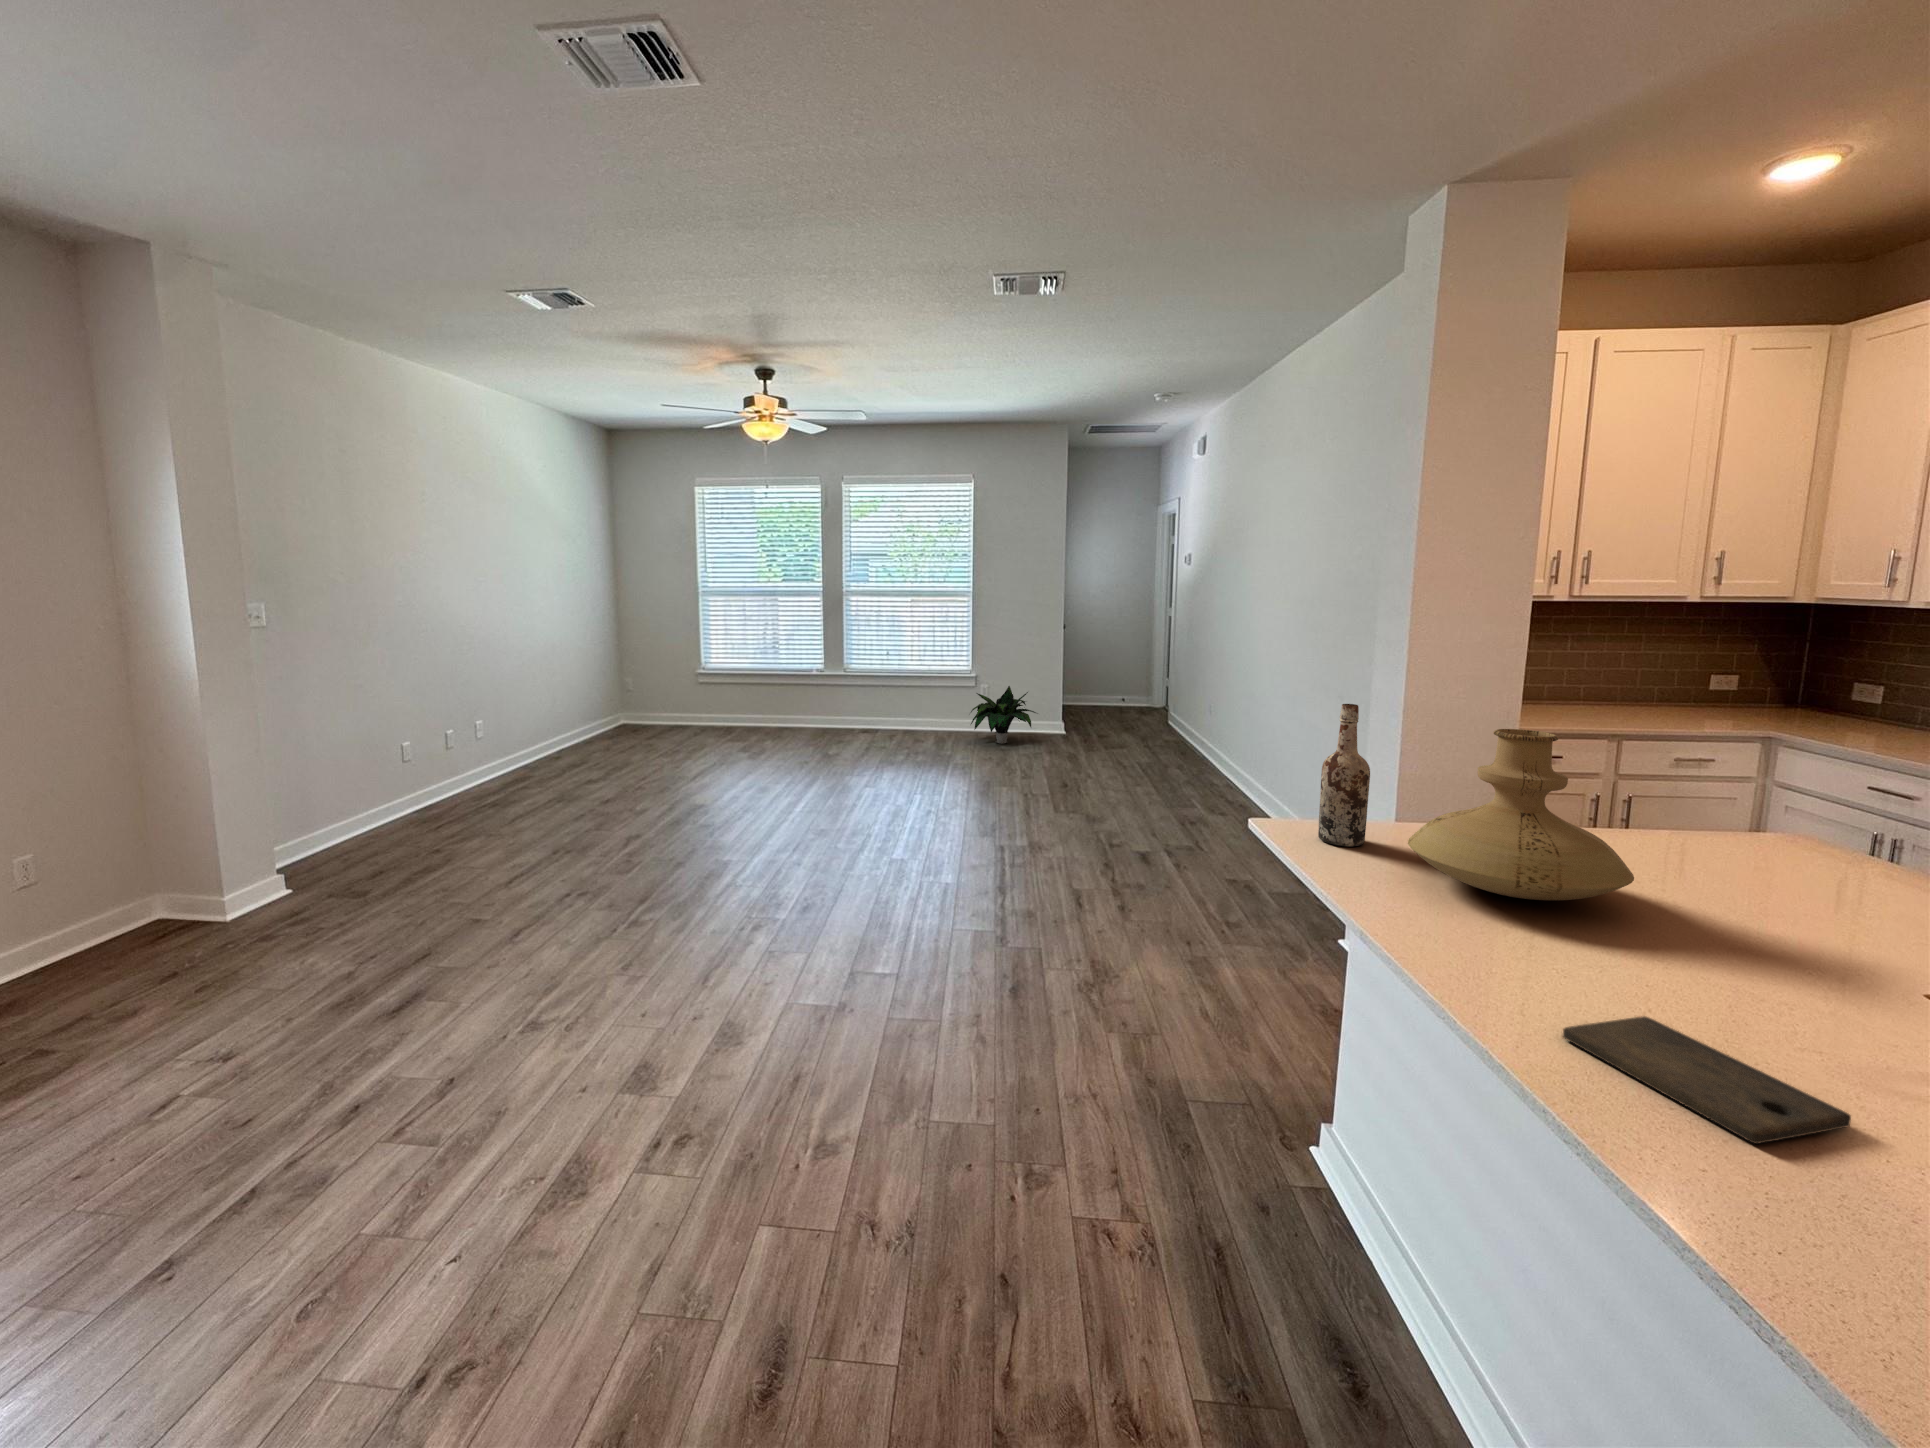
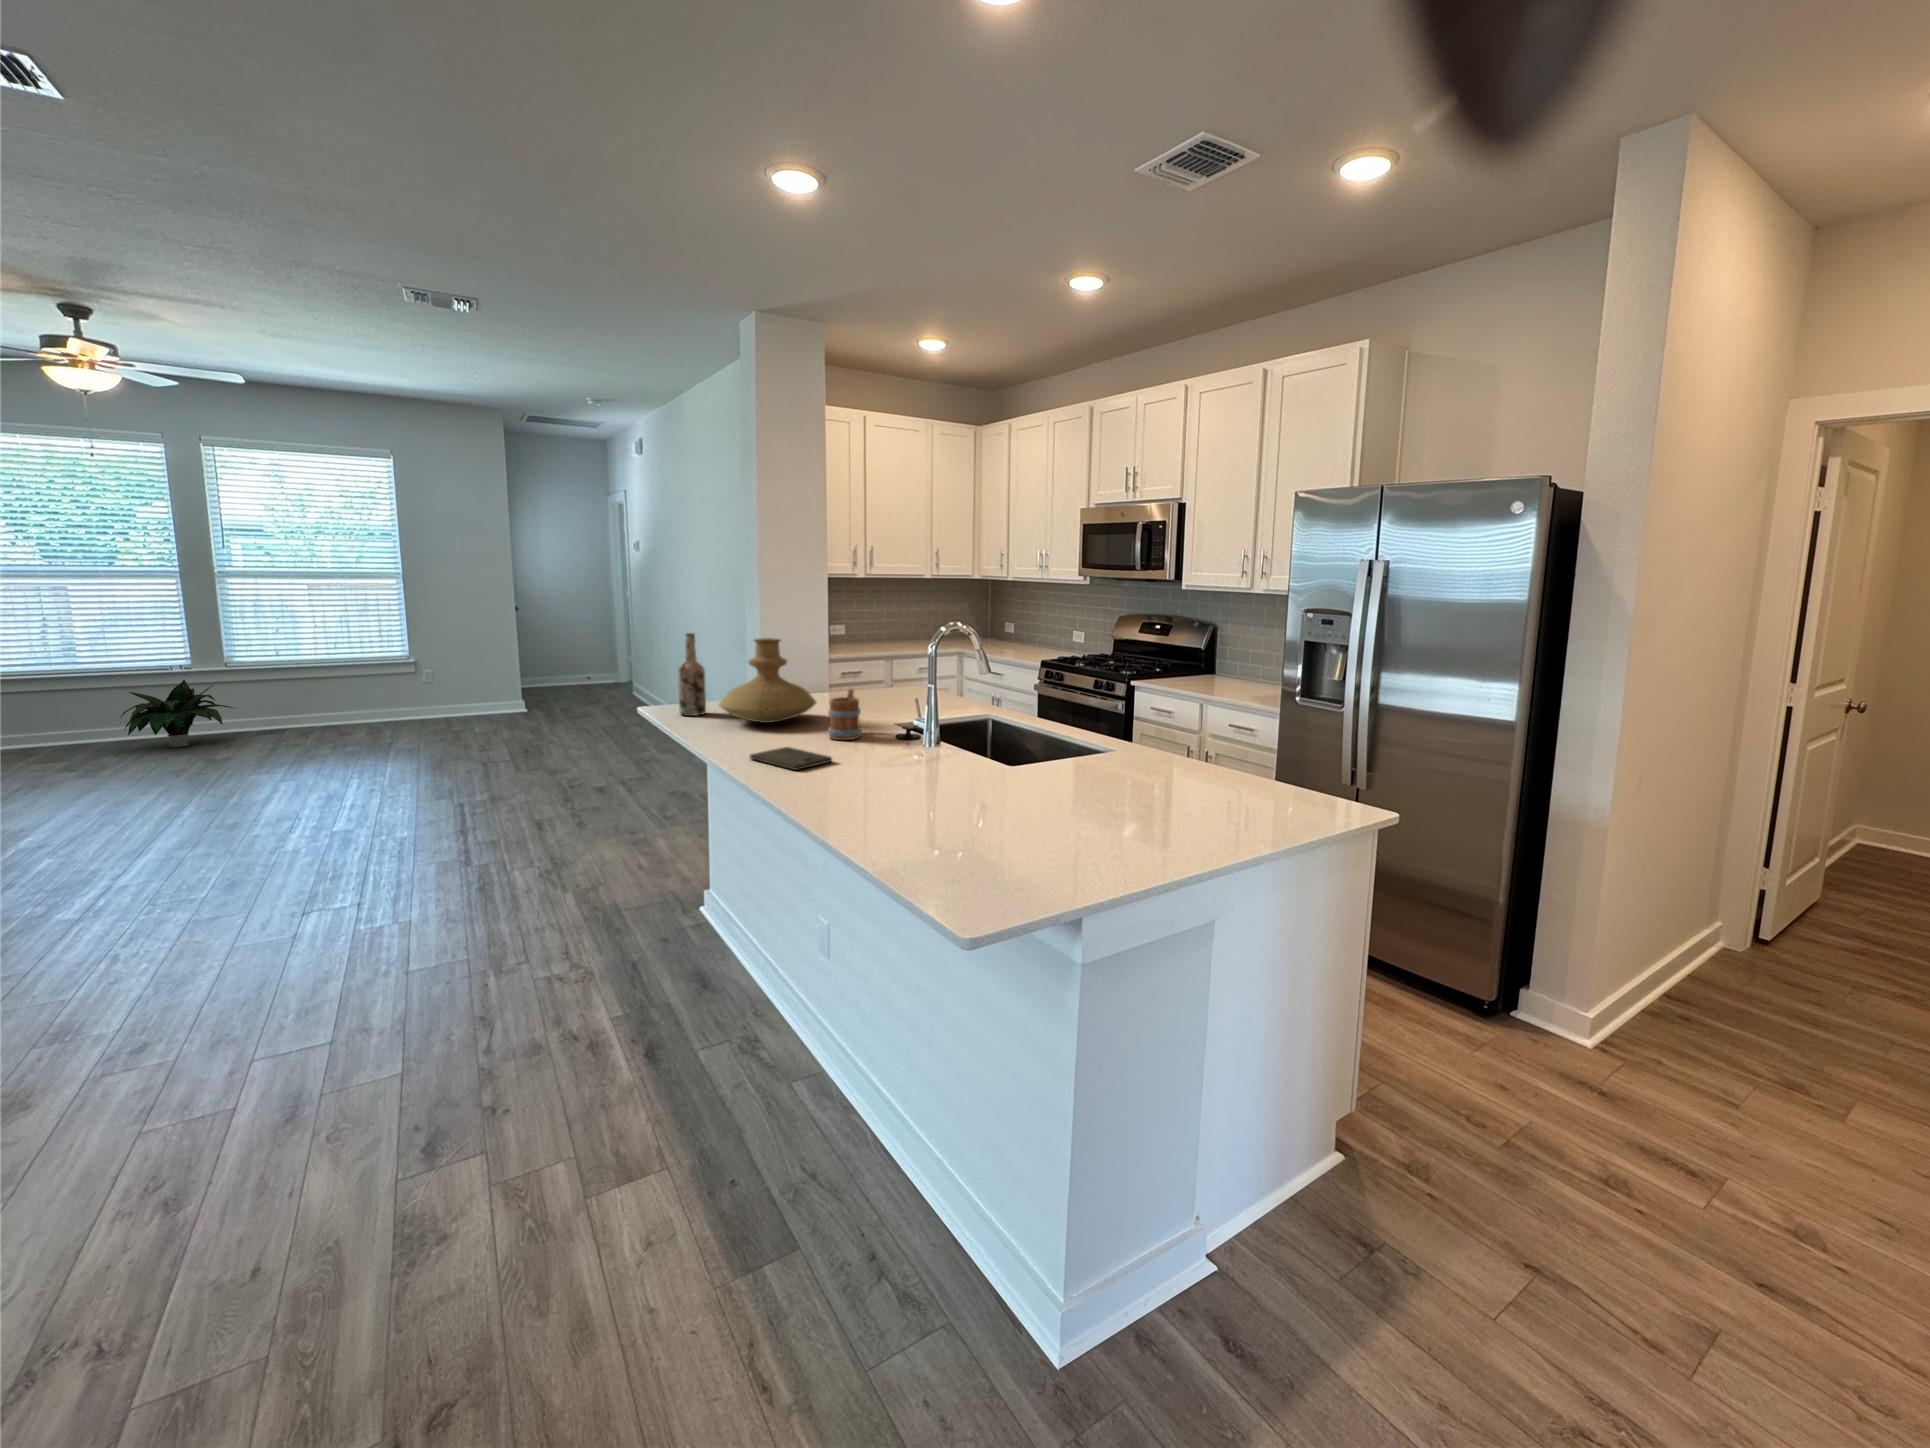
potted plant: present [971,686,1036,744] -> present [121,680,233,747]
mug: none [1720,878,1835,1016] -> present [828,689,861,740]

